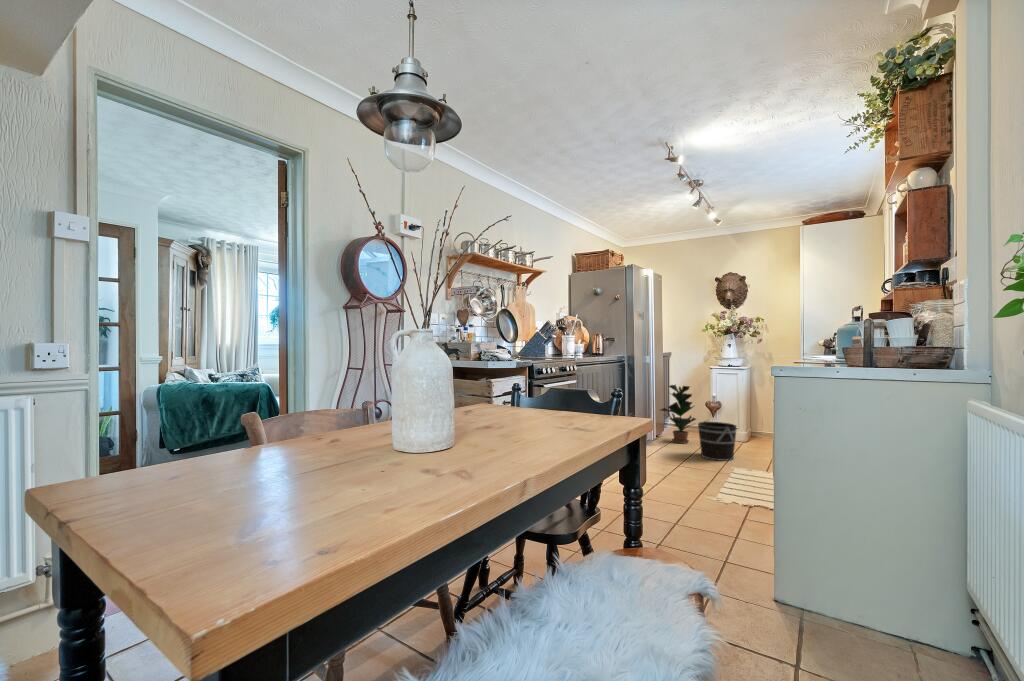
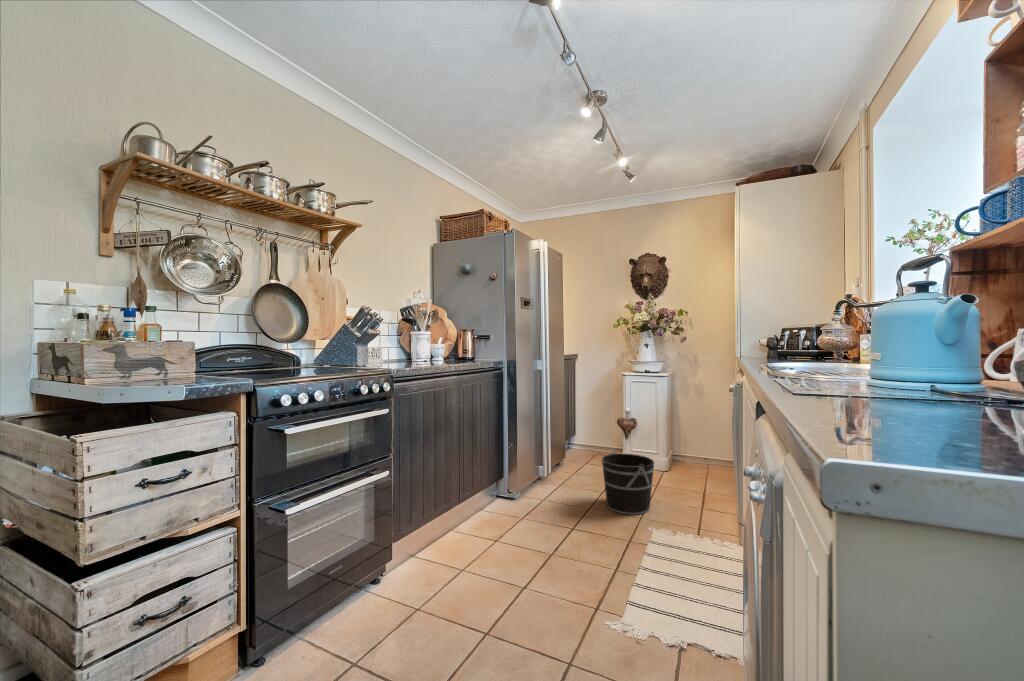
potted plant: present [661,385,696,444] -> none [555,398,604,480]

